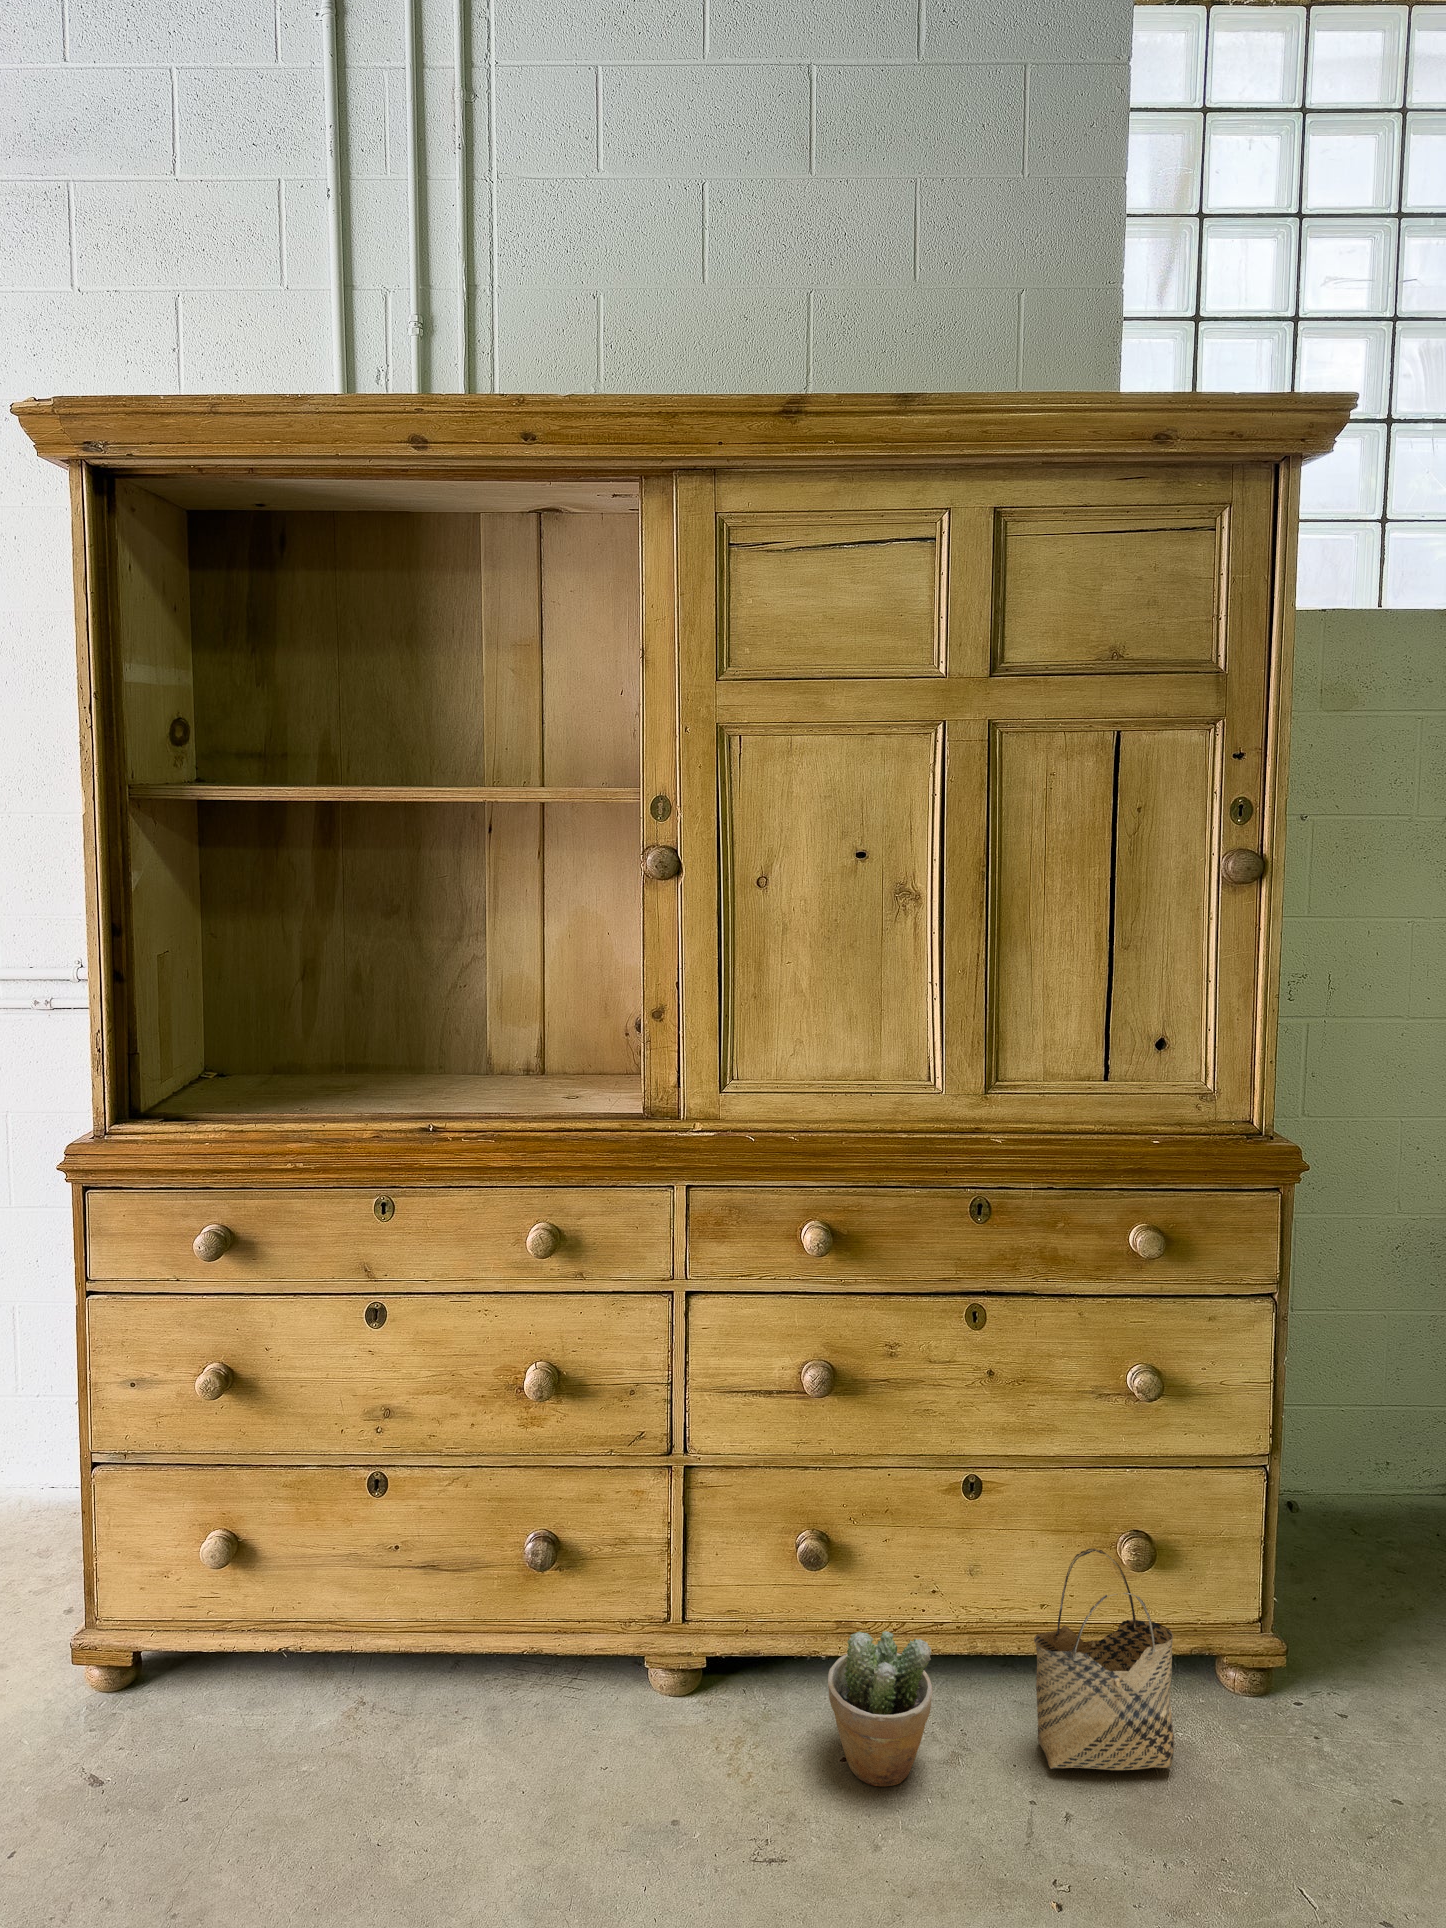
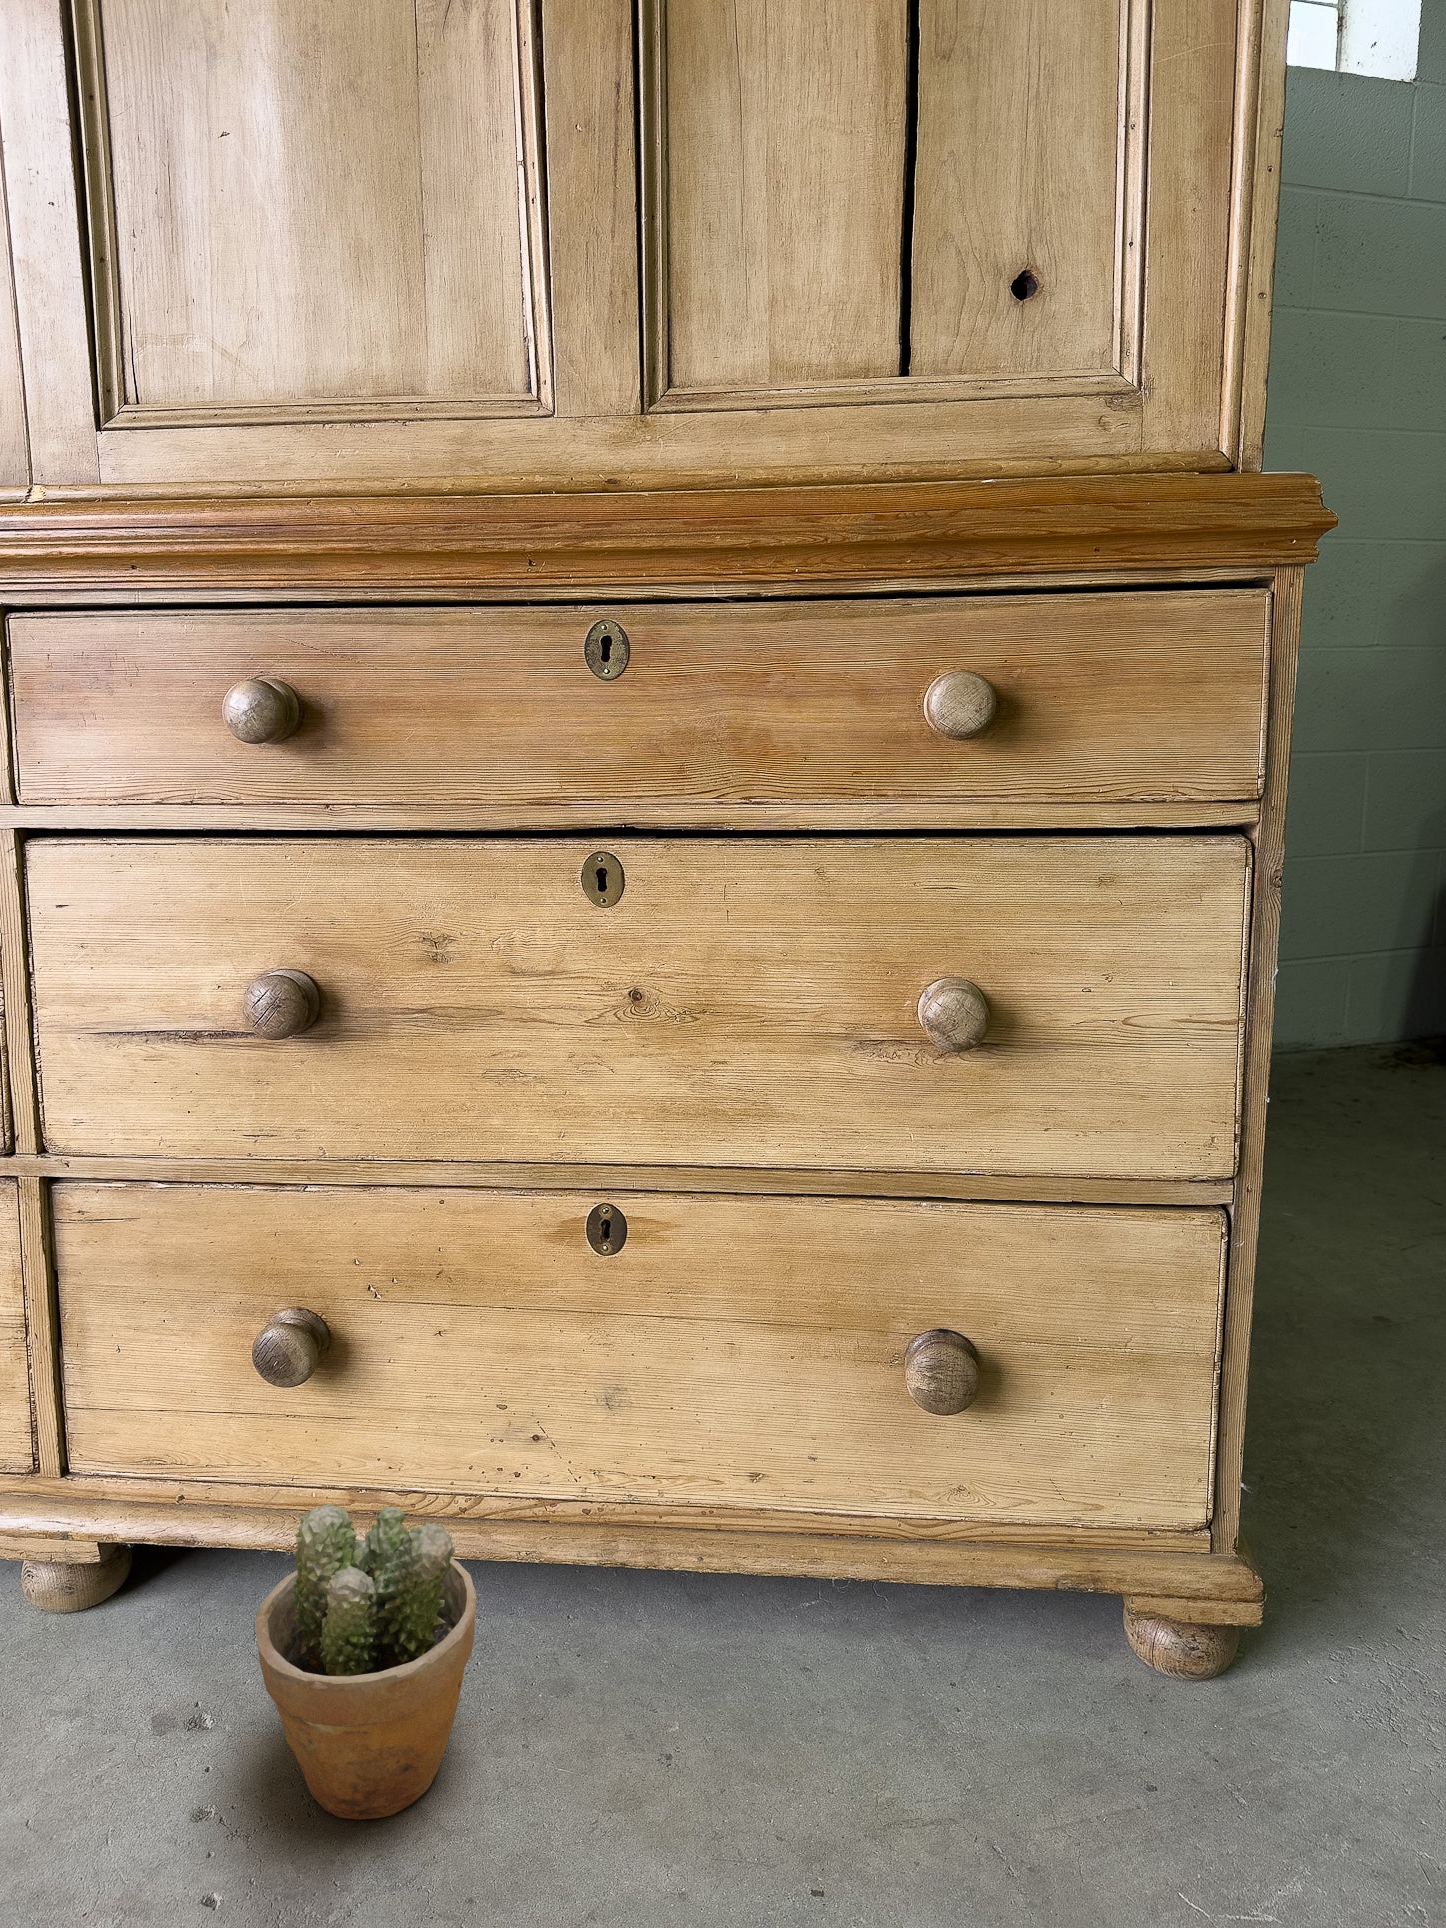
woven basket: present [1034,1548,1174,1770] -> none [693,1359,998,1817]

